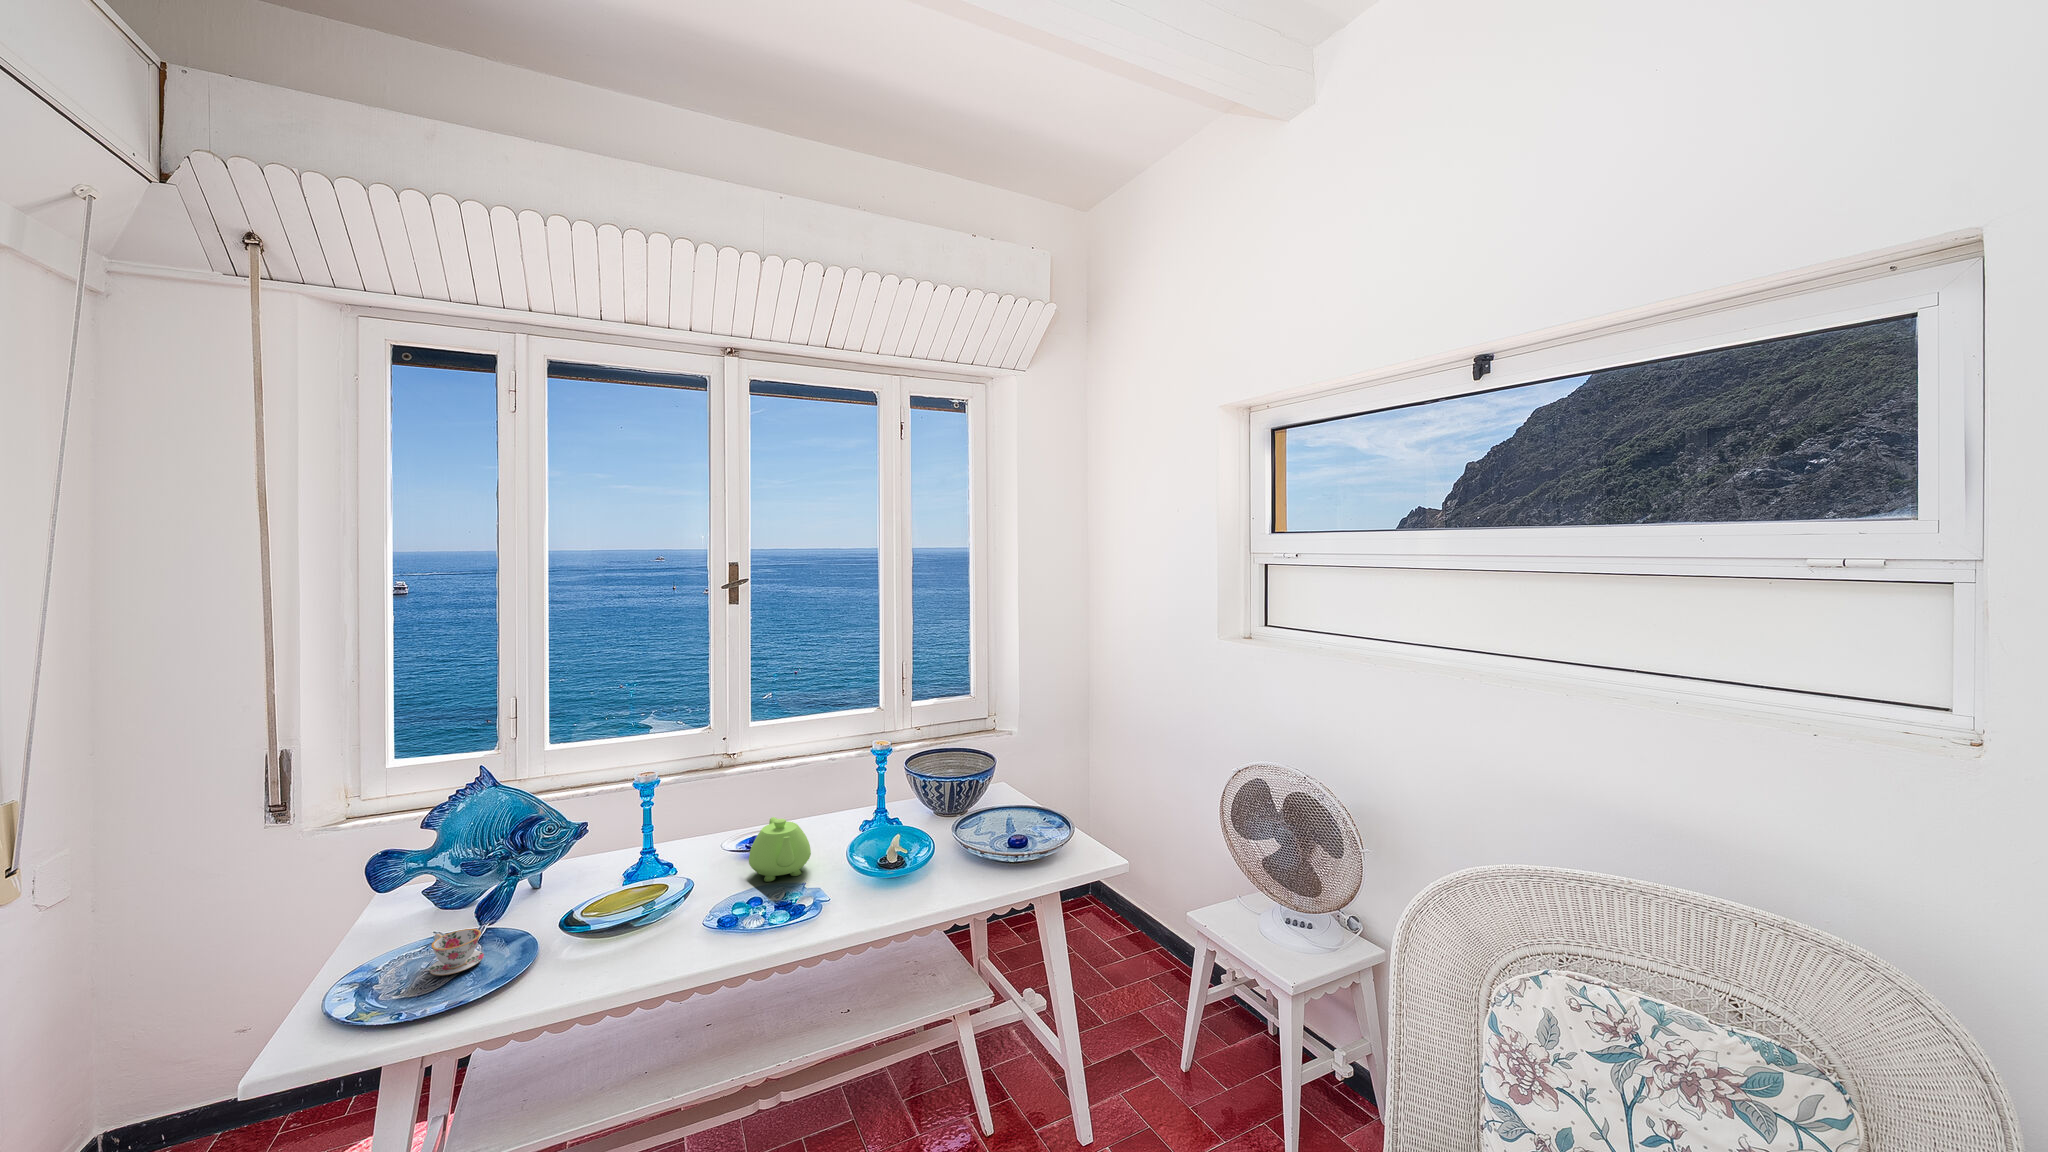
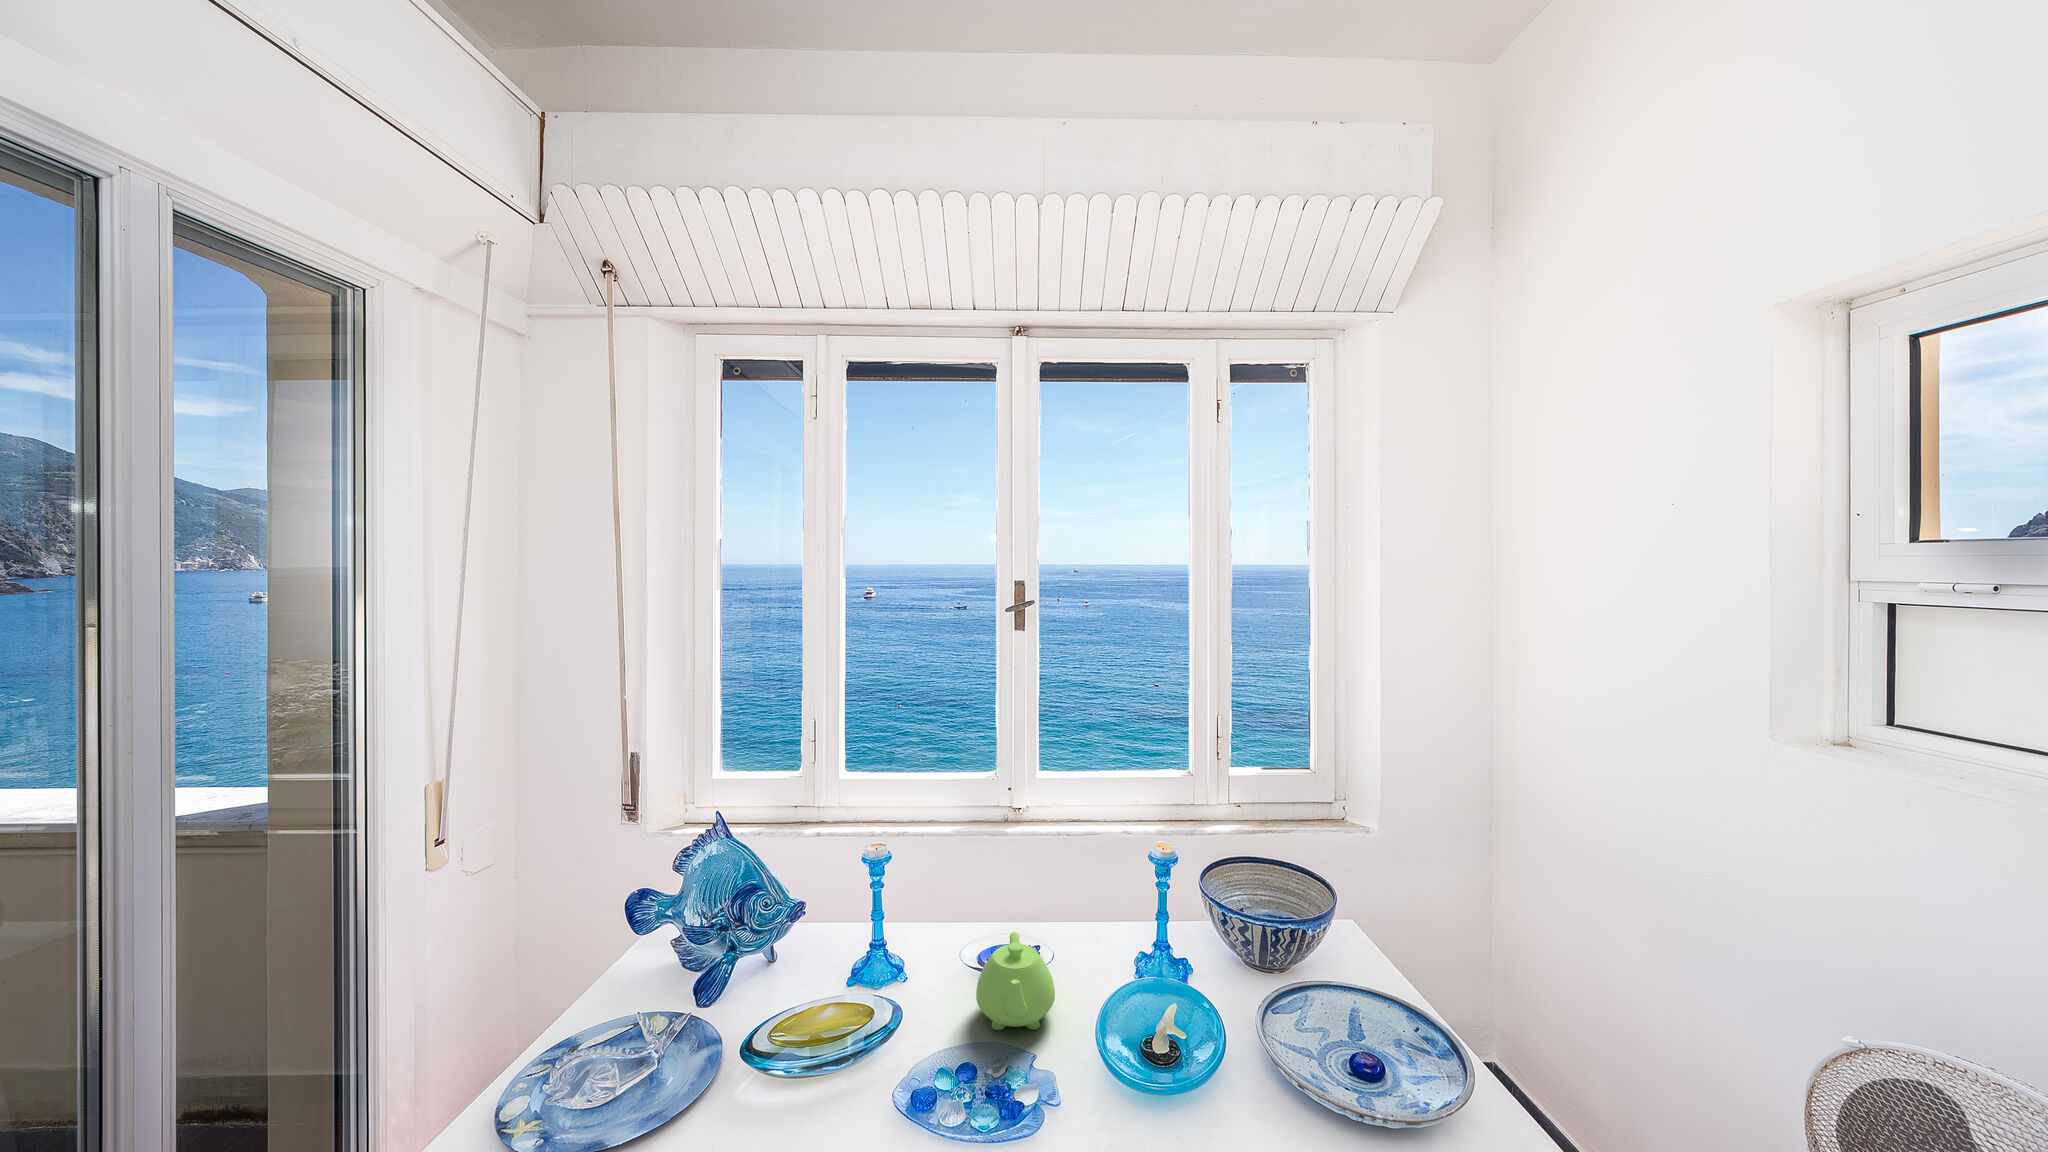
teacup: present [429,929,484,975] -> none [613,1023,668,1085]

